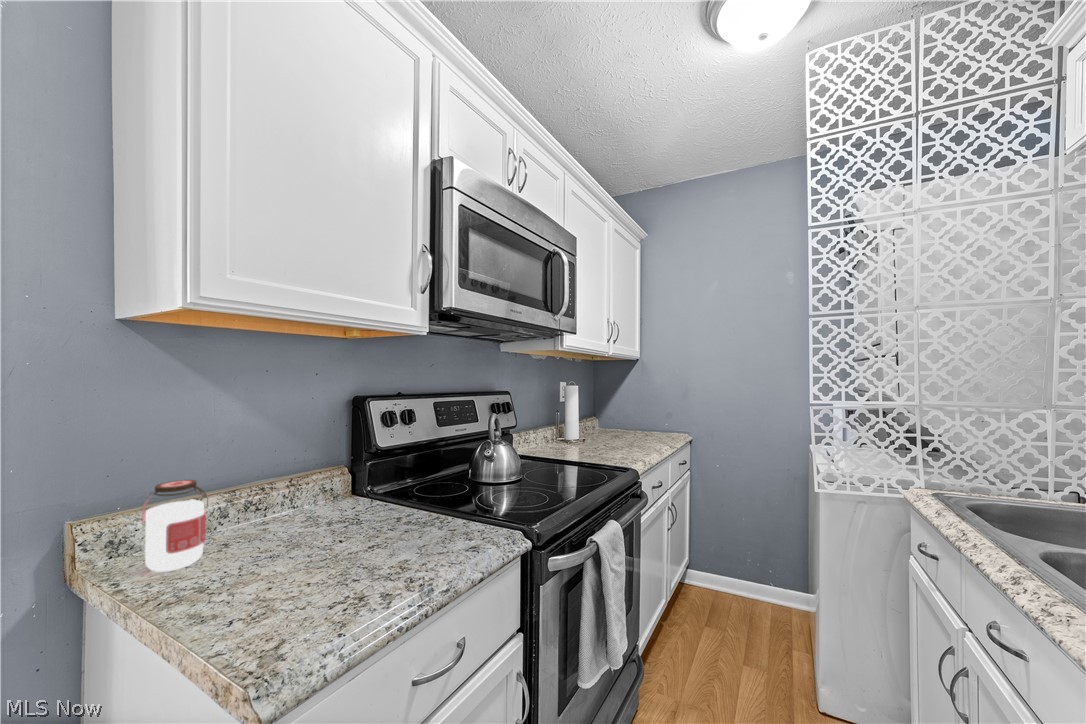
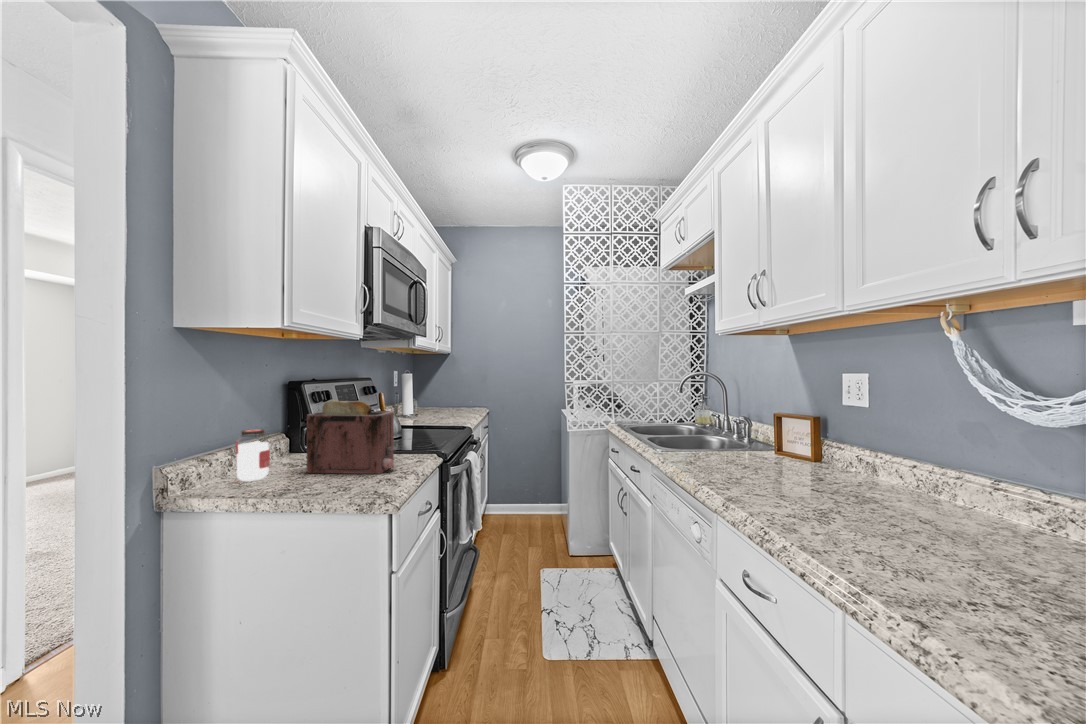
toaster: none [262,437,397,599] -> present [307,400,397,474]

